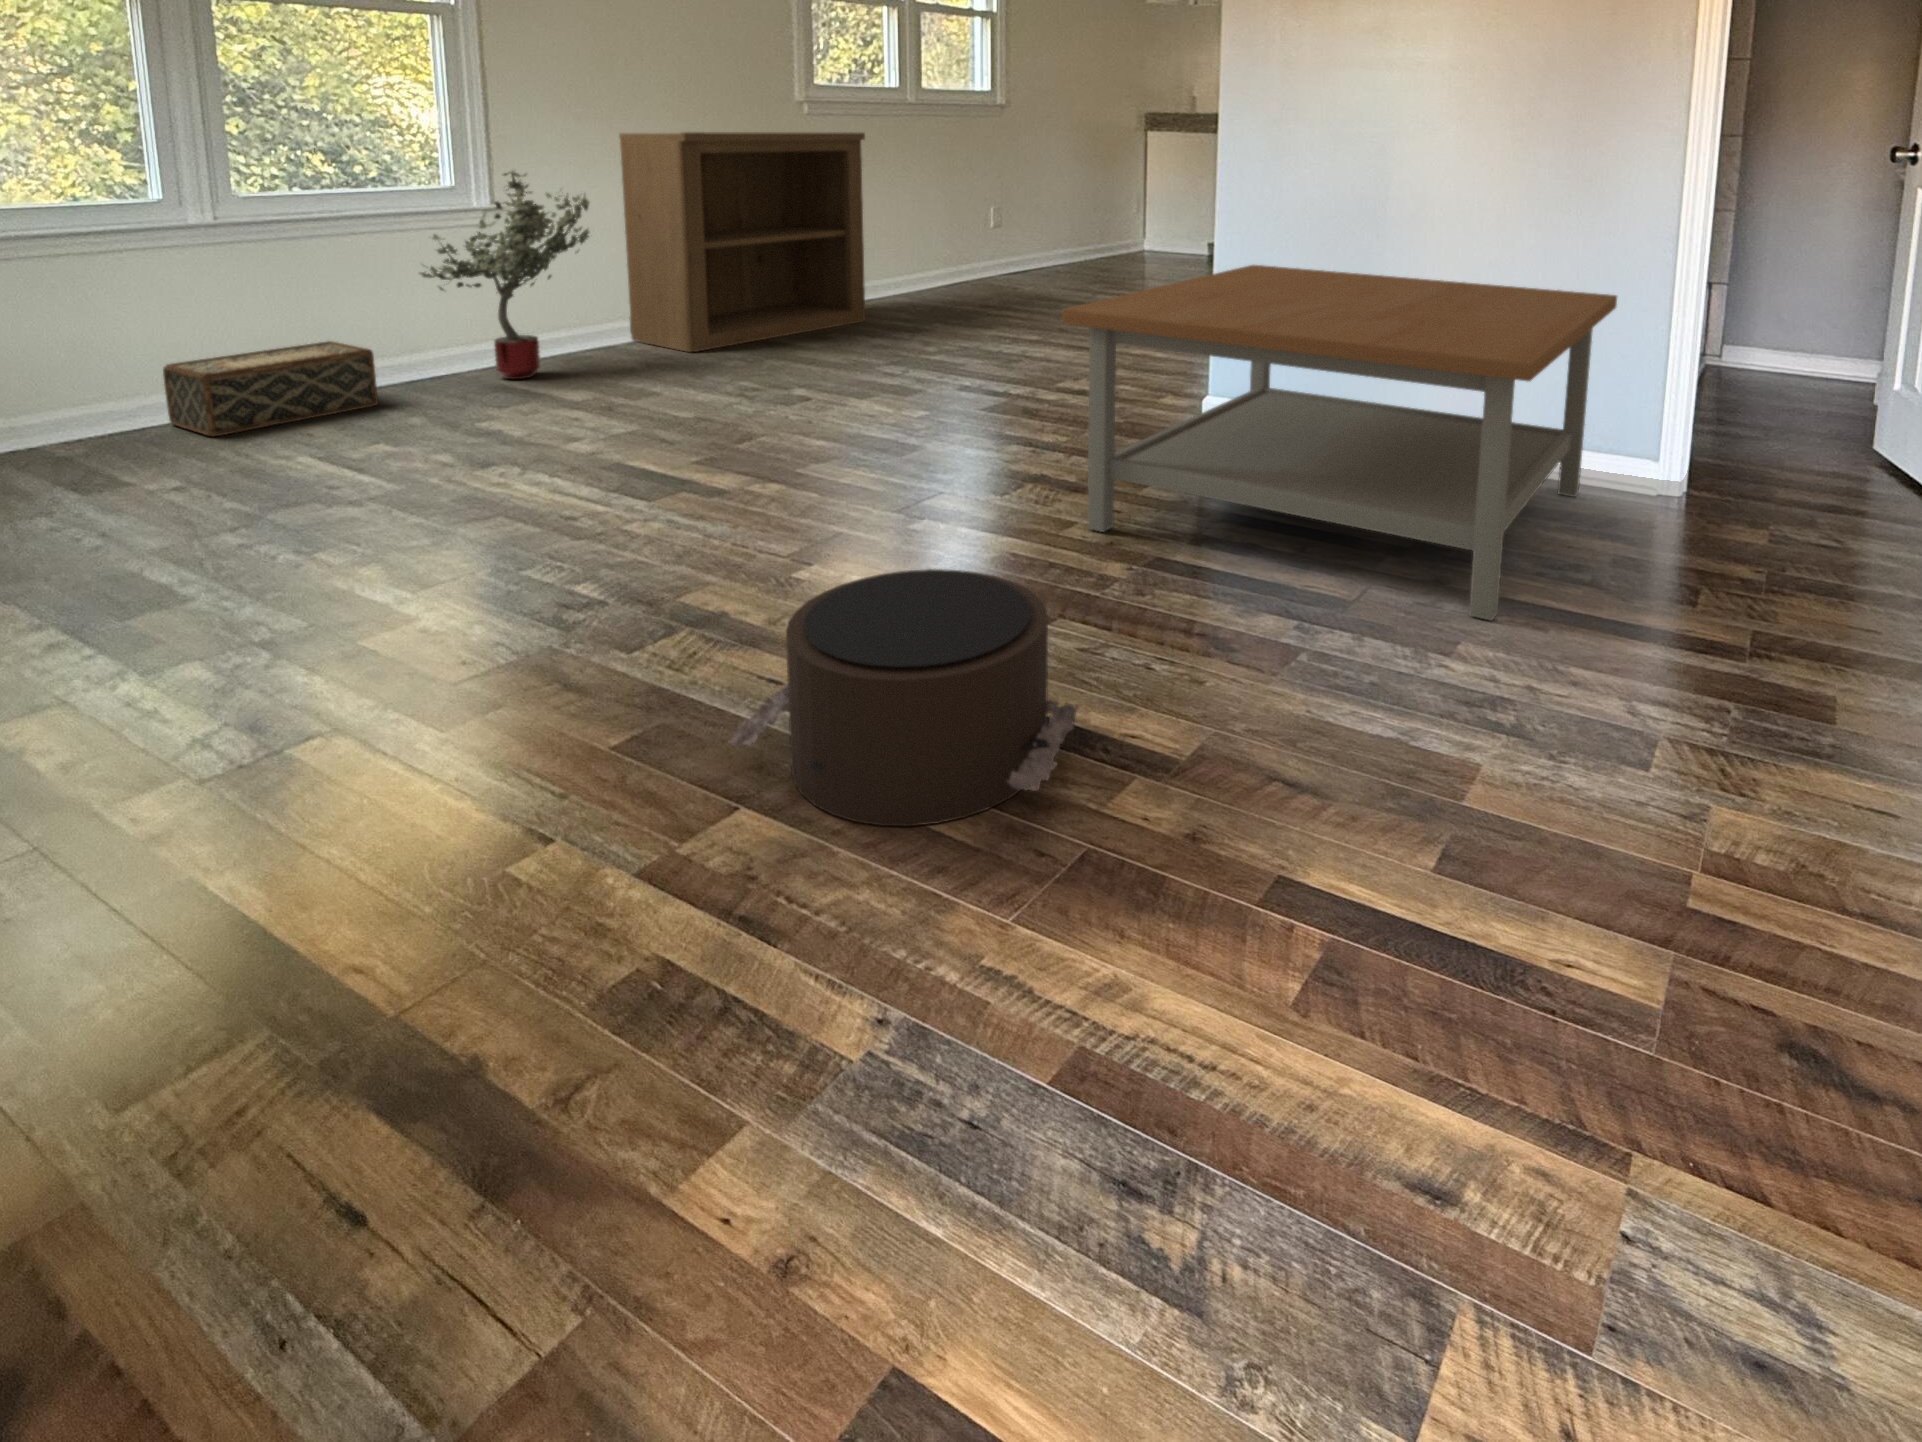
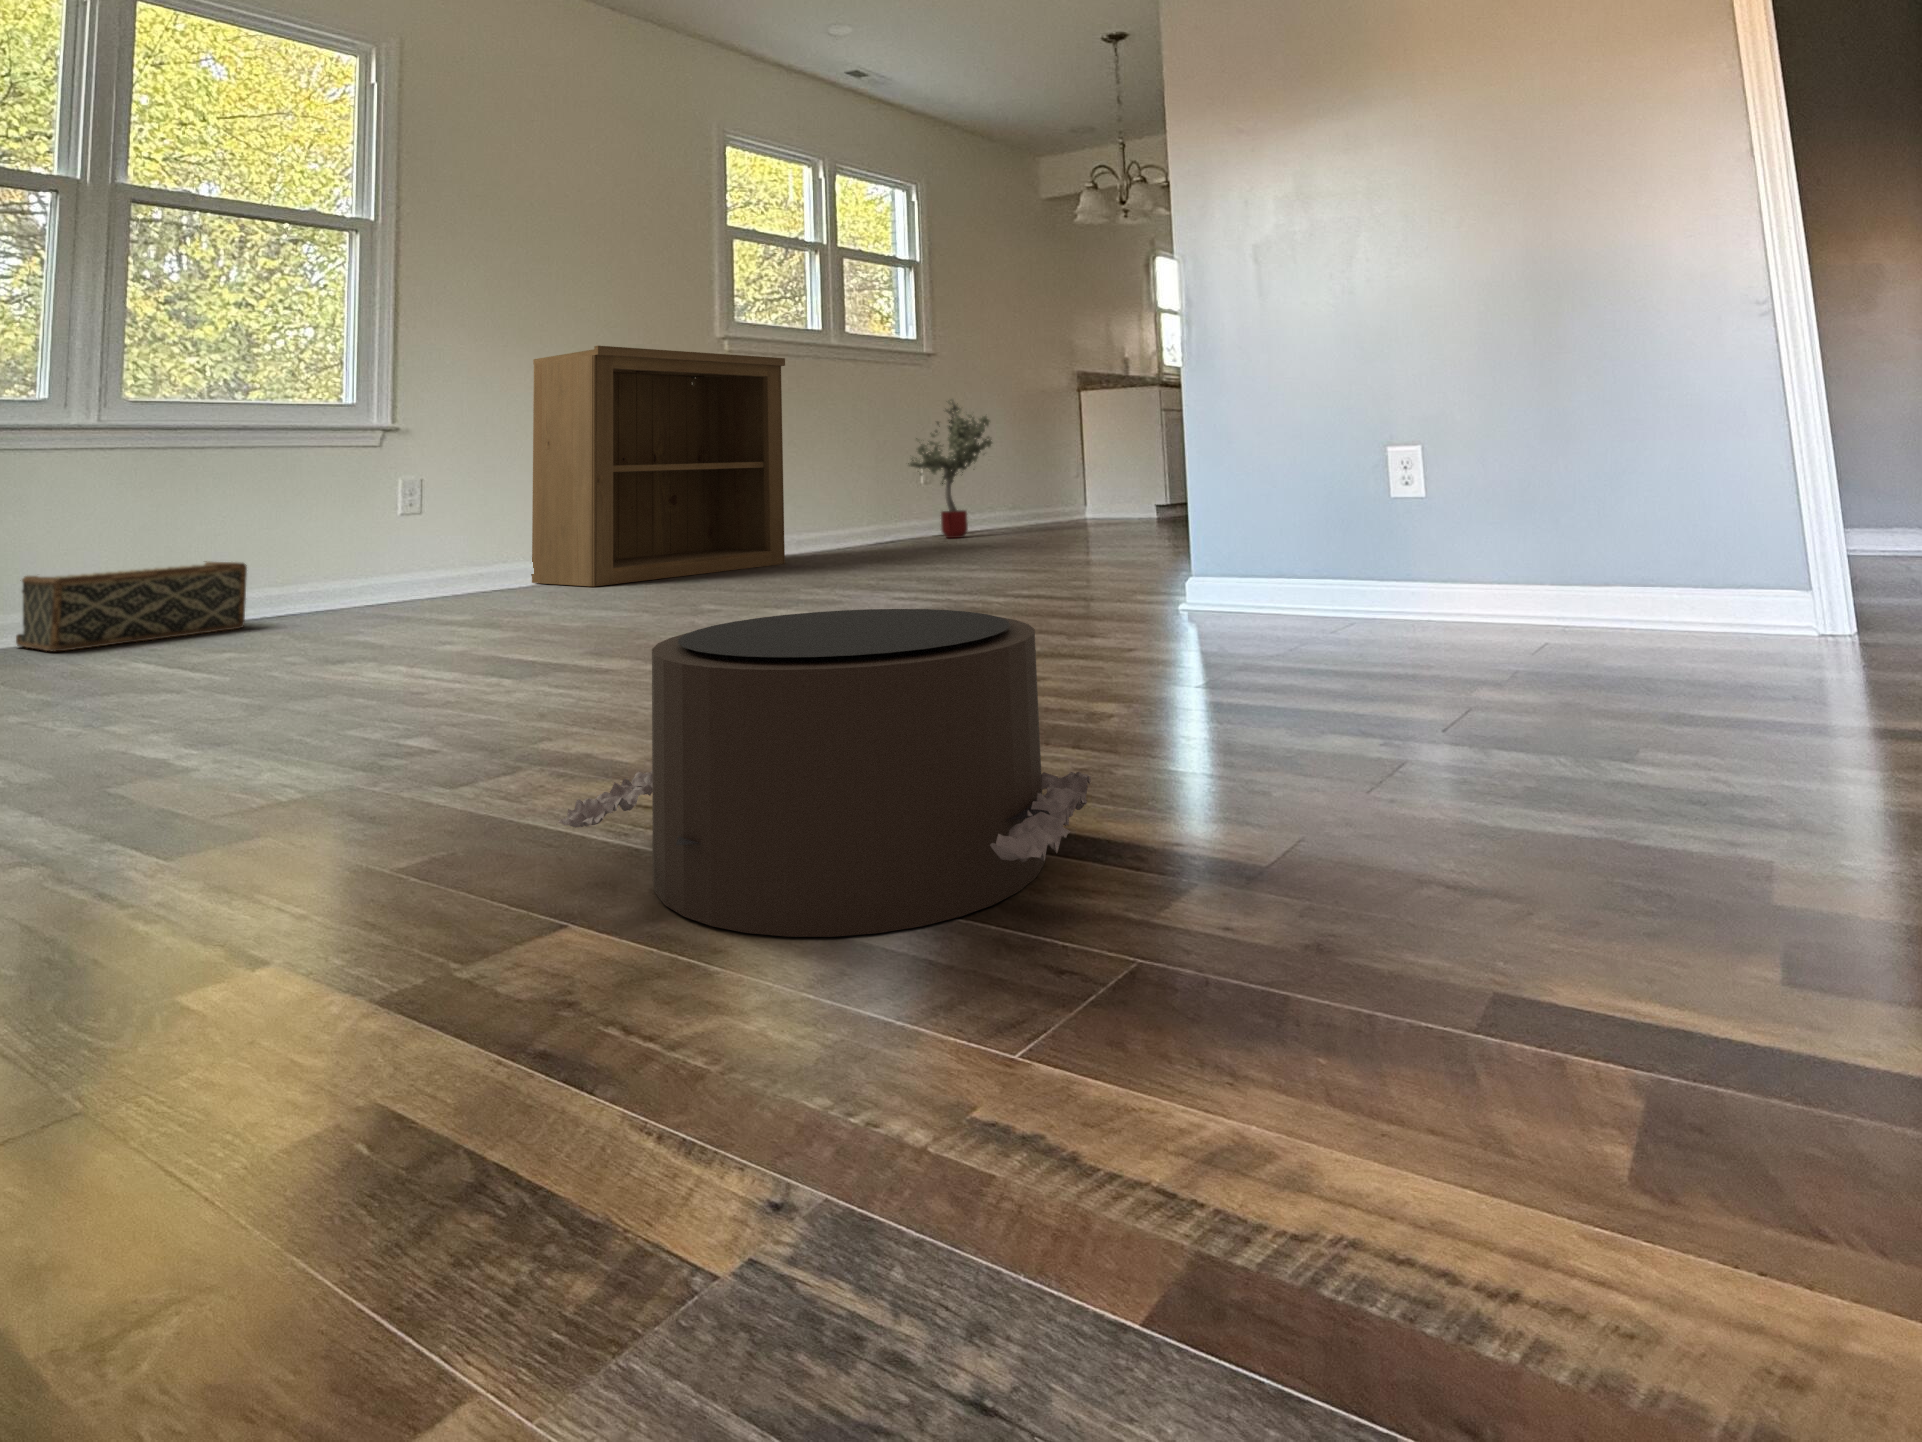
potted tree: present [420,170,590,379] -> present [908,399,992,538]
coffee table: present [1062,265,1617,620] -> none [1014,326,1707,723]

